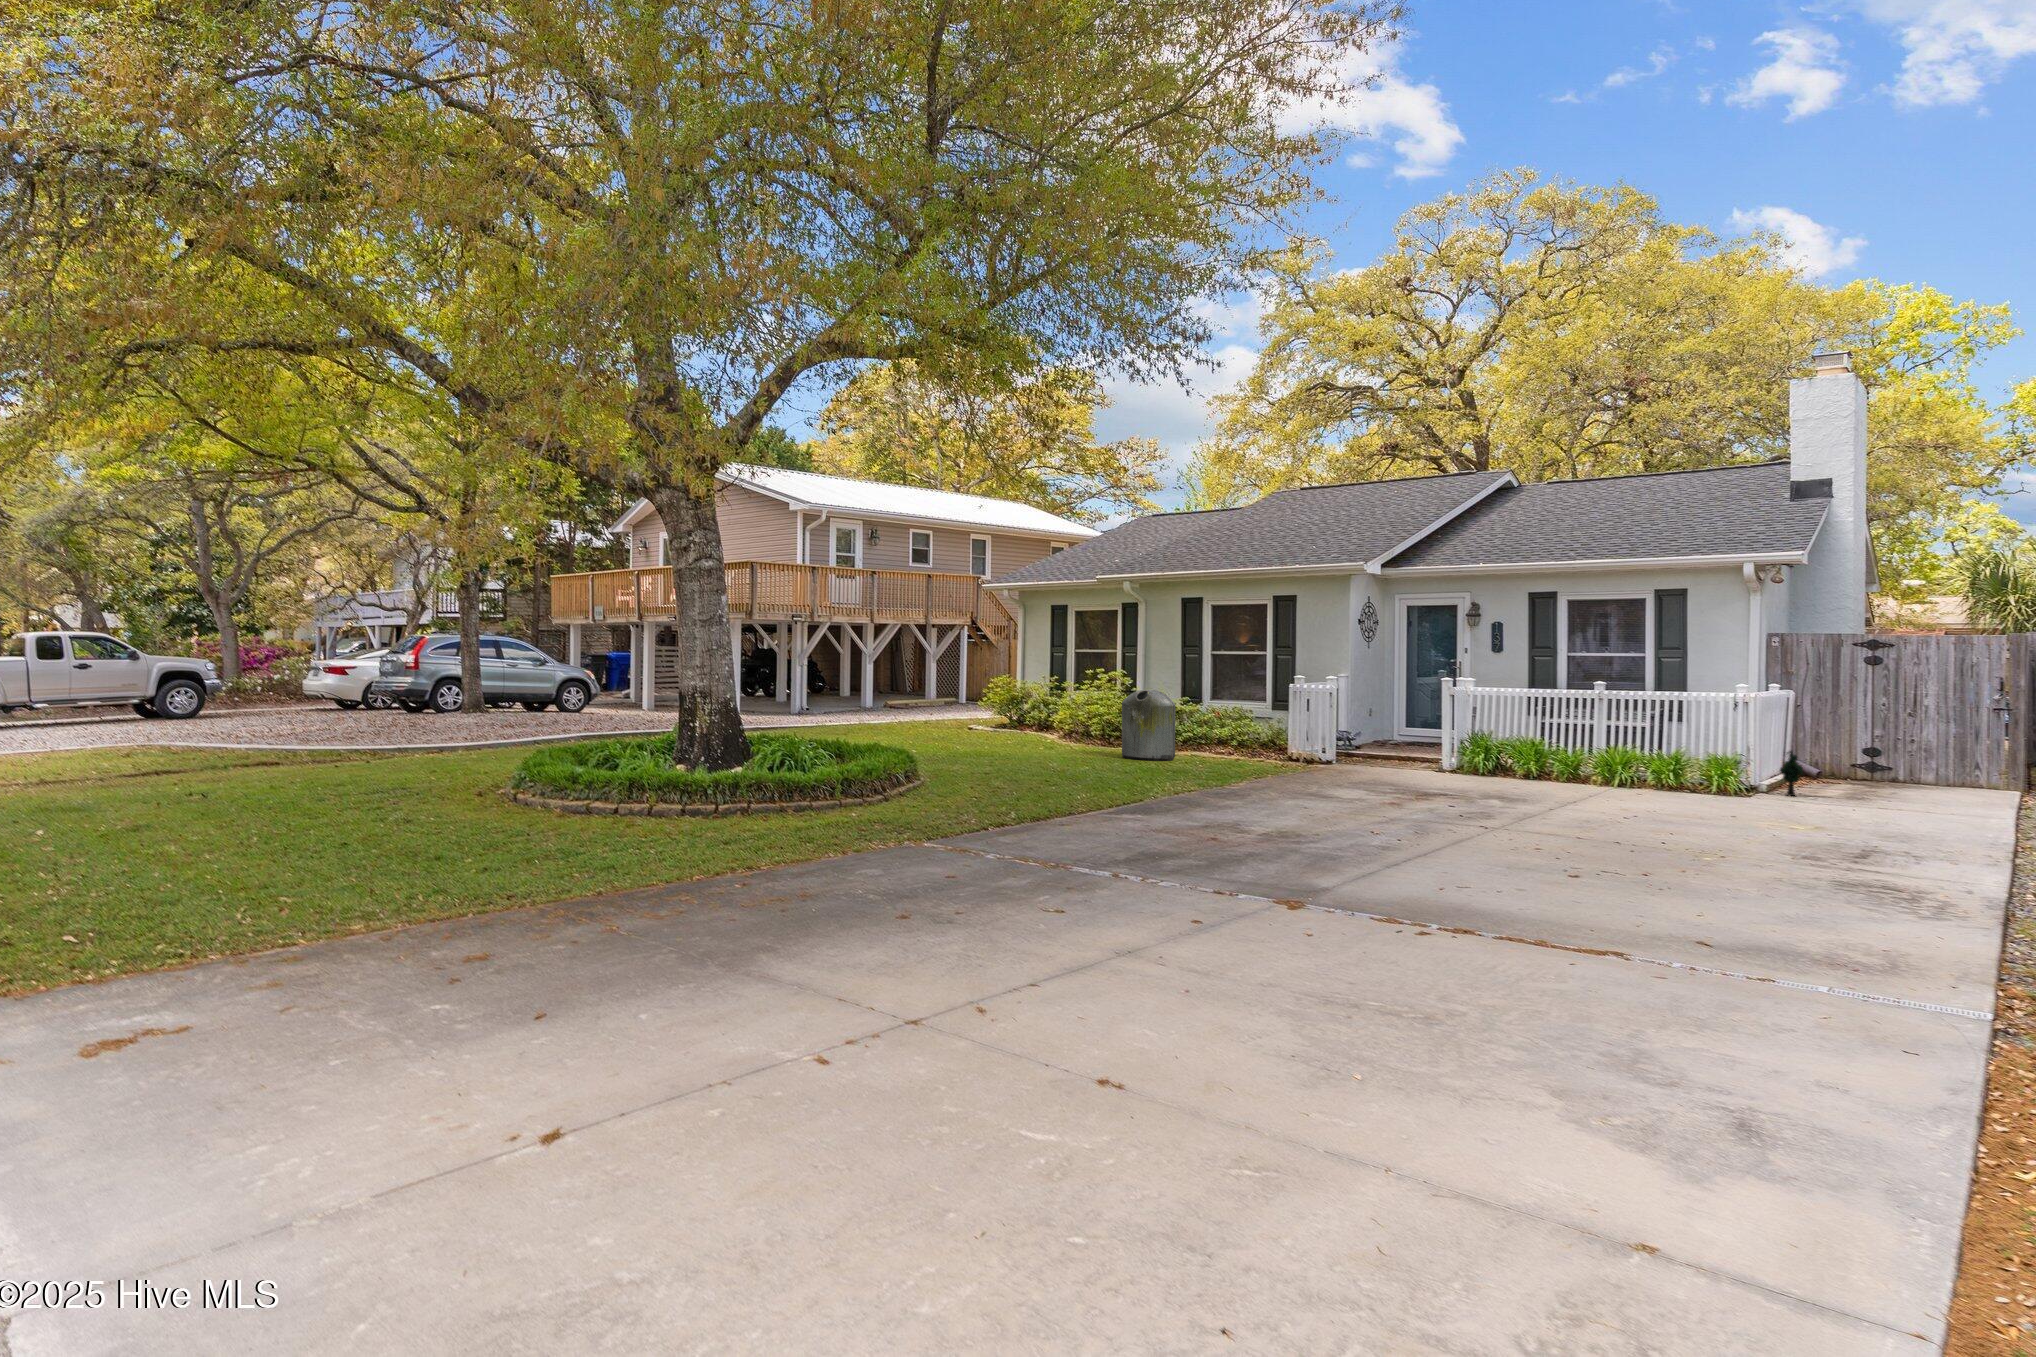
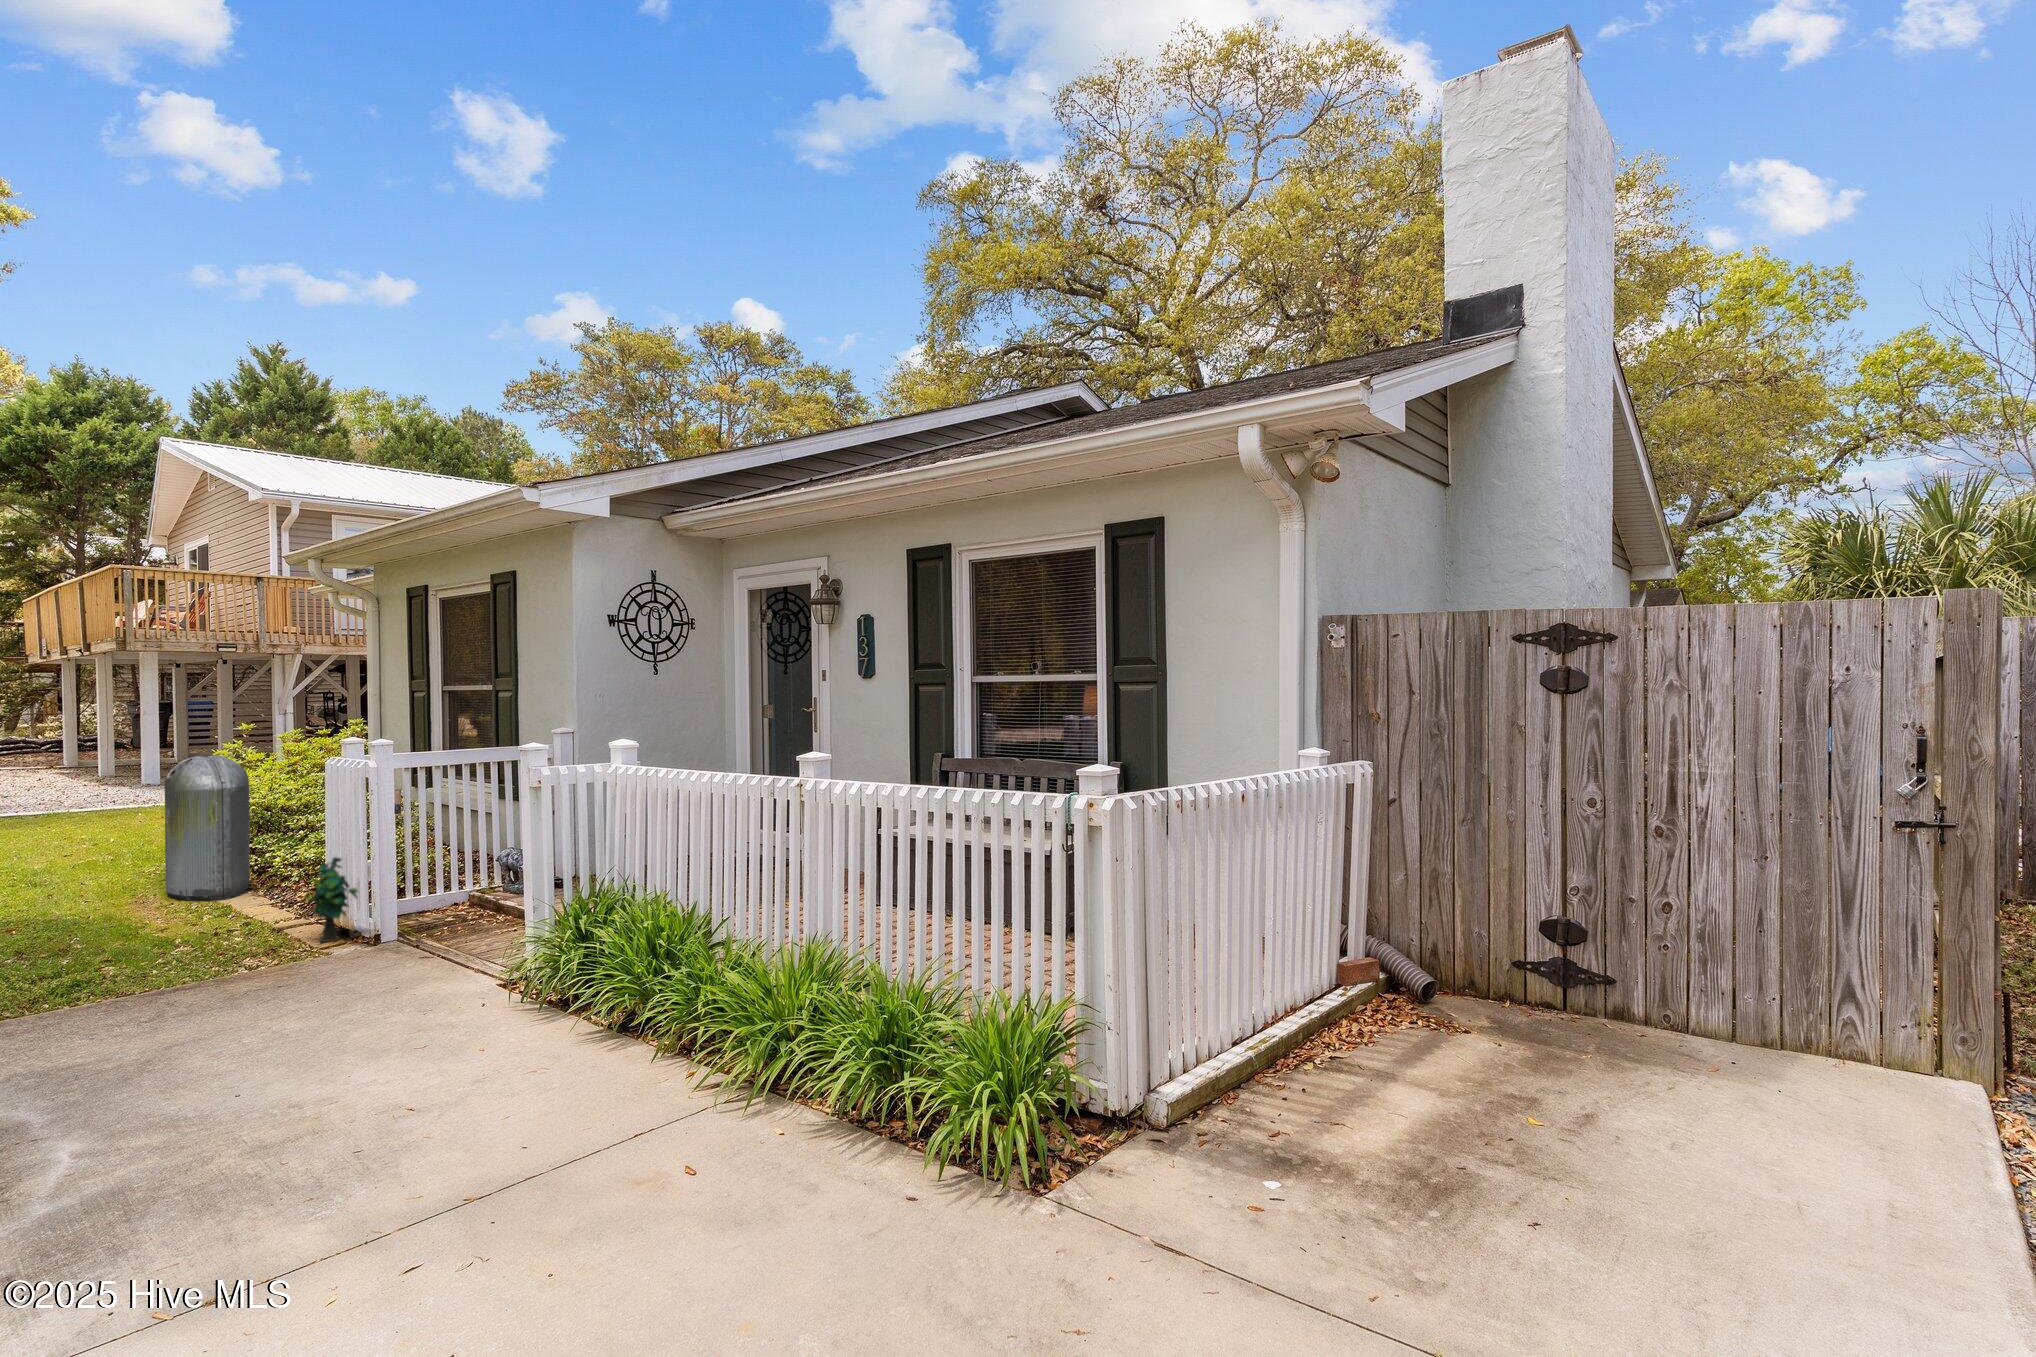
decorative plant: present [1780,751,1803,796] -> present [306,857,358,942]

